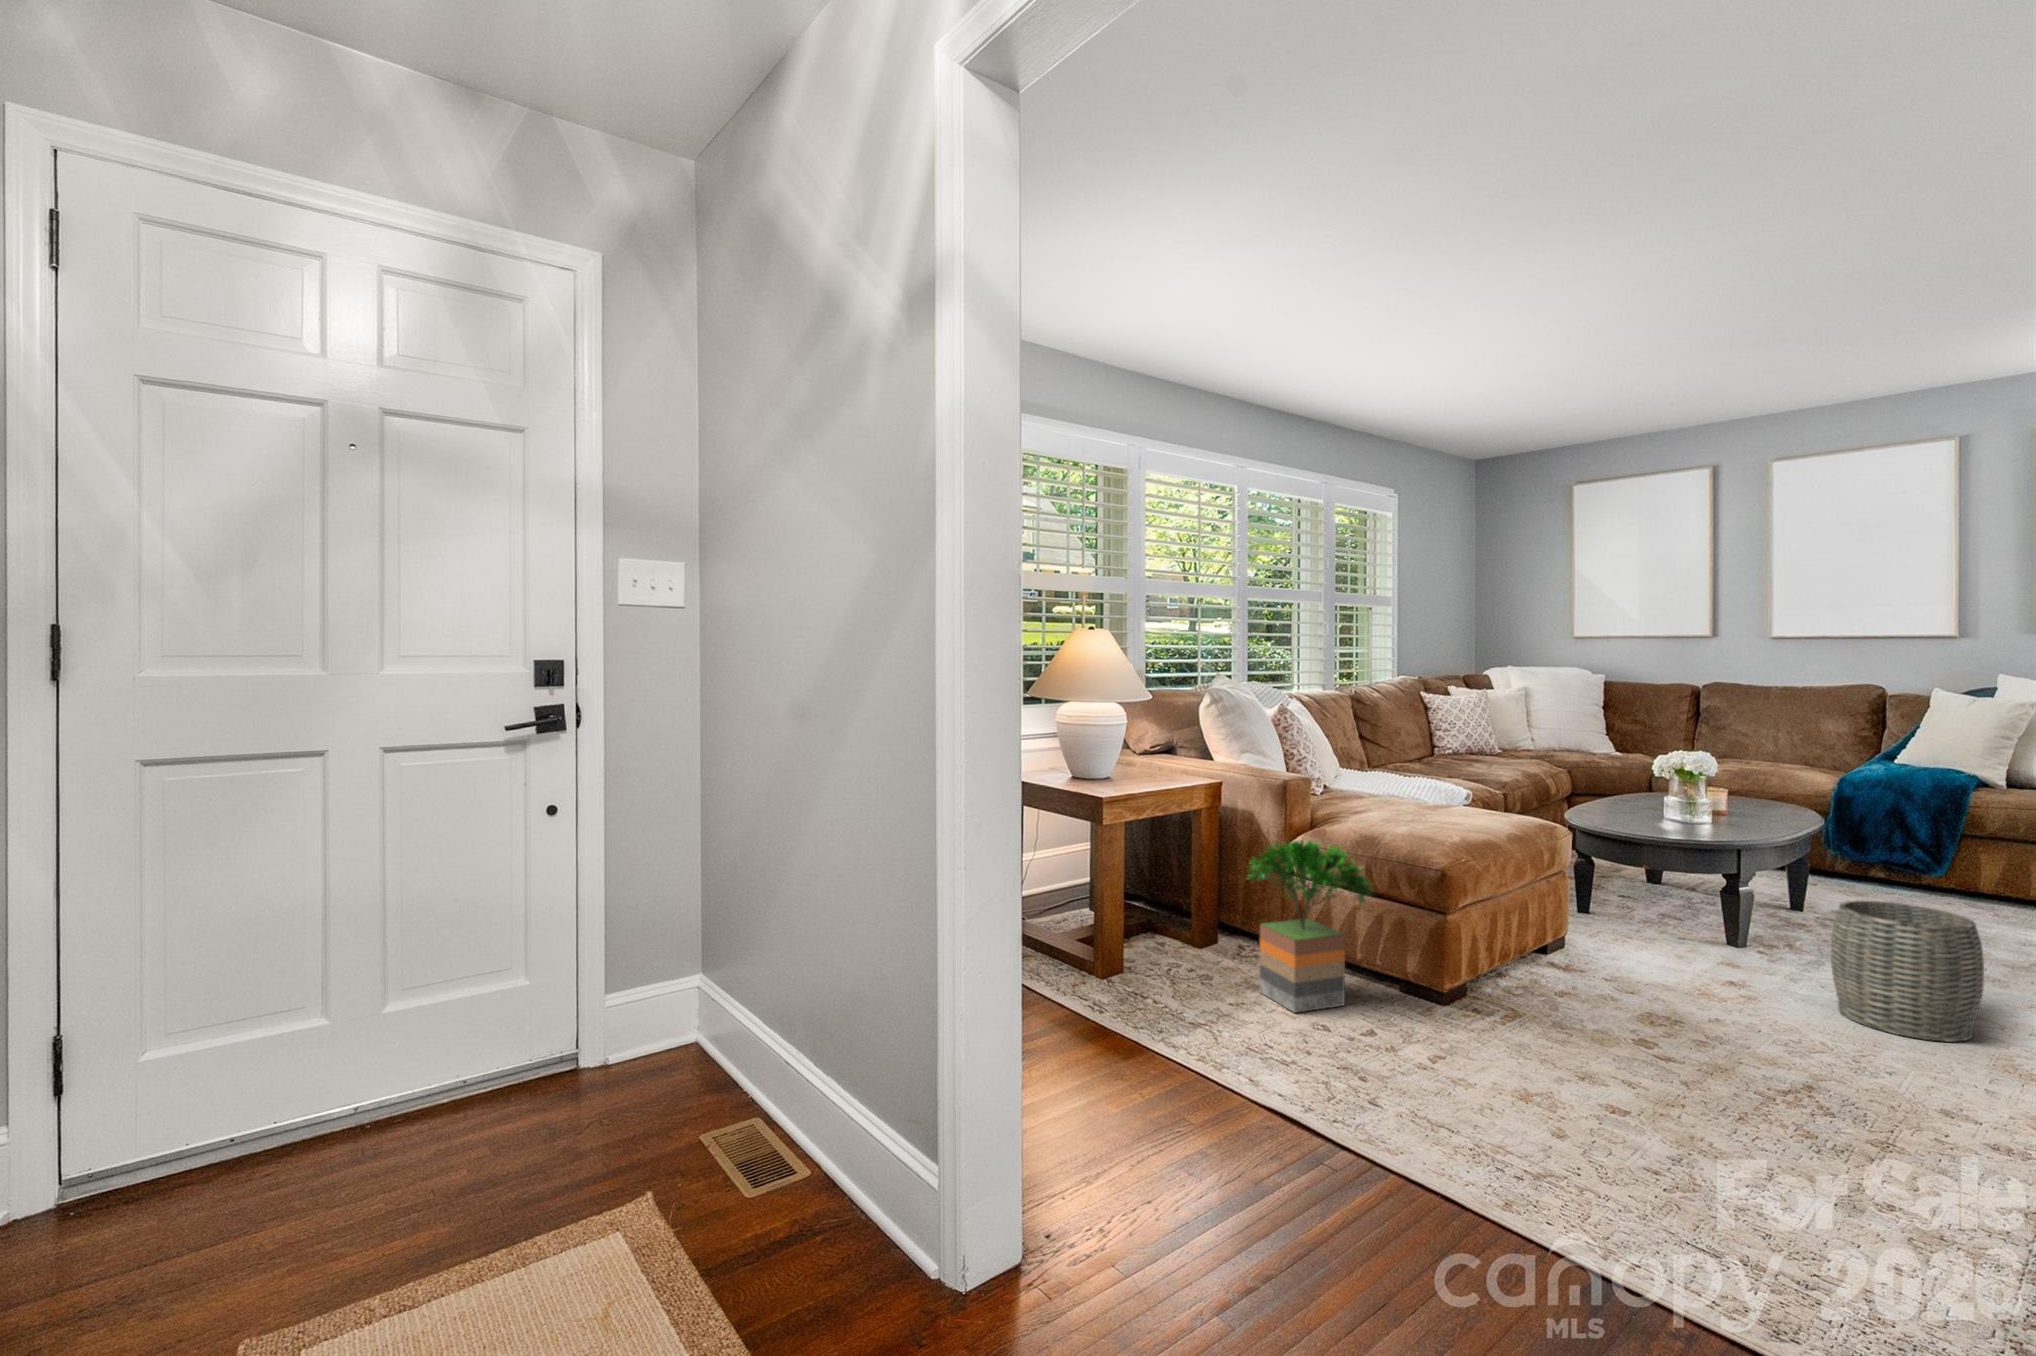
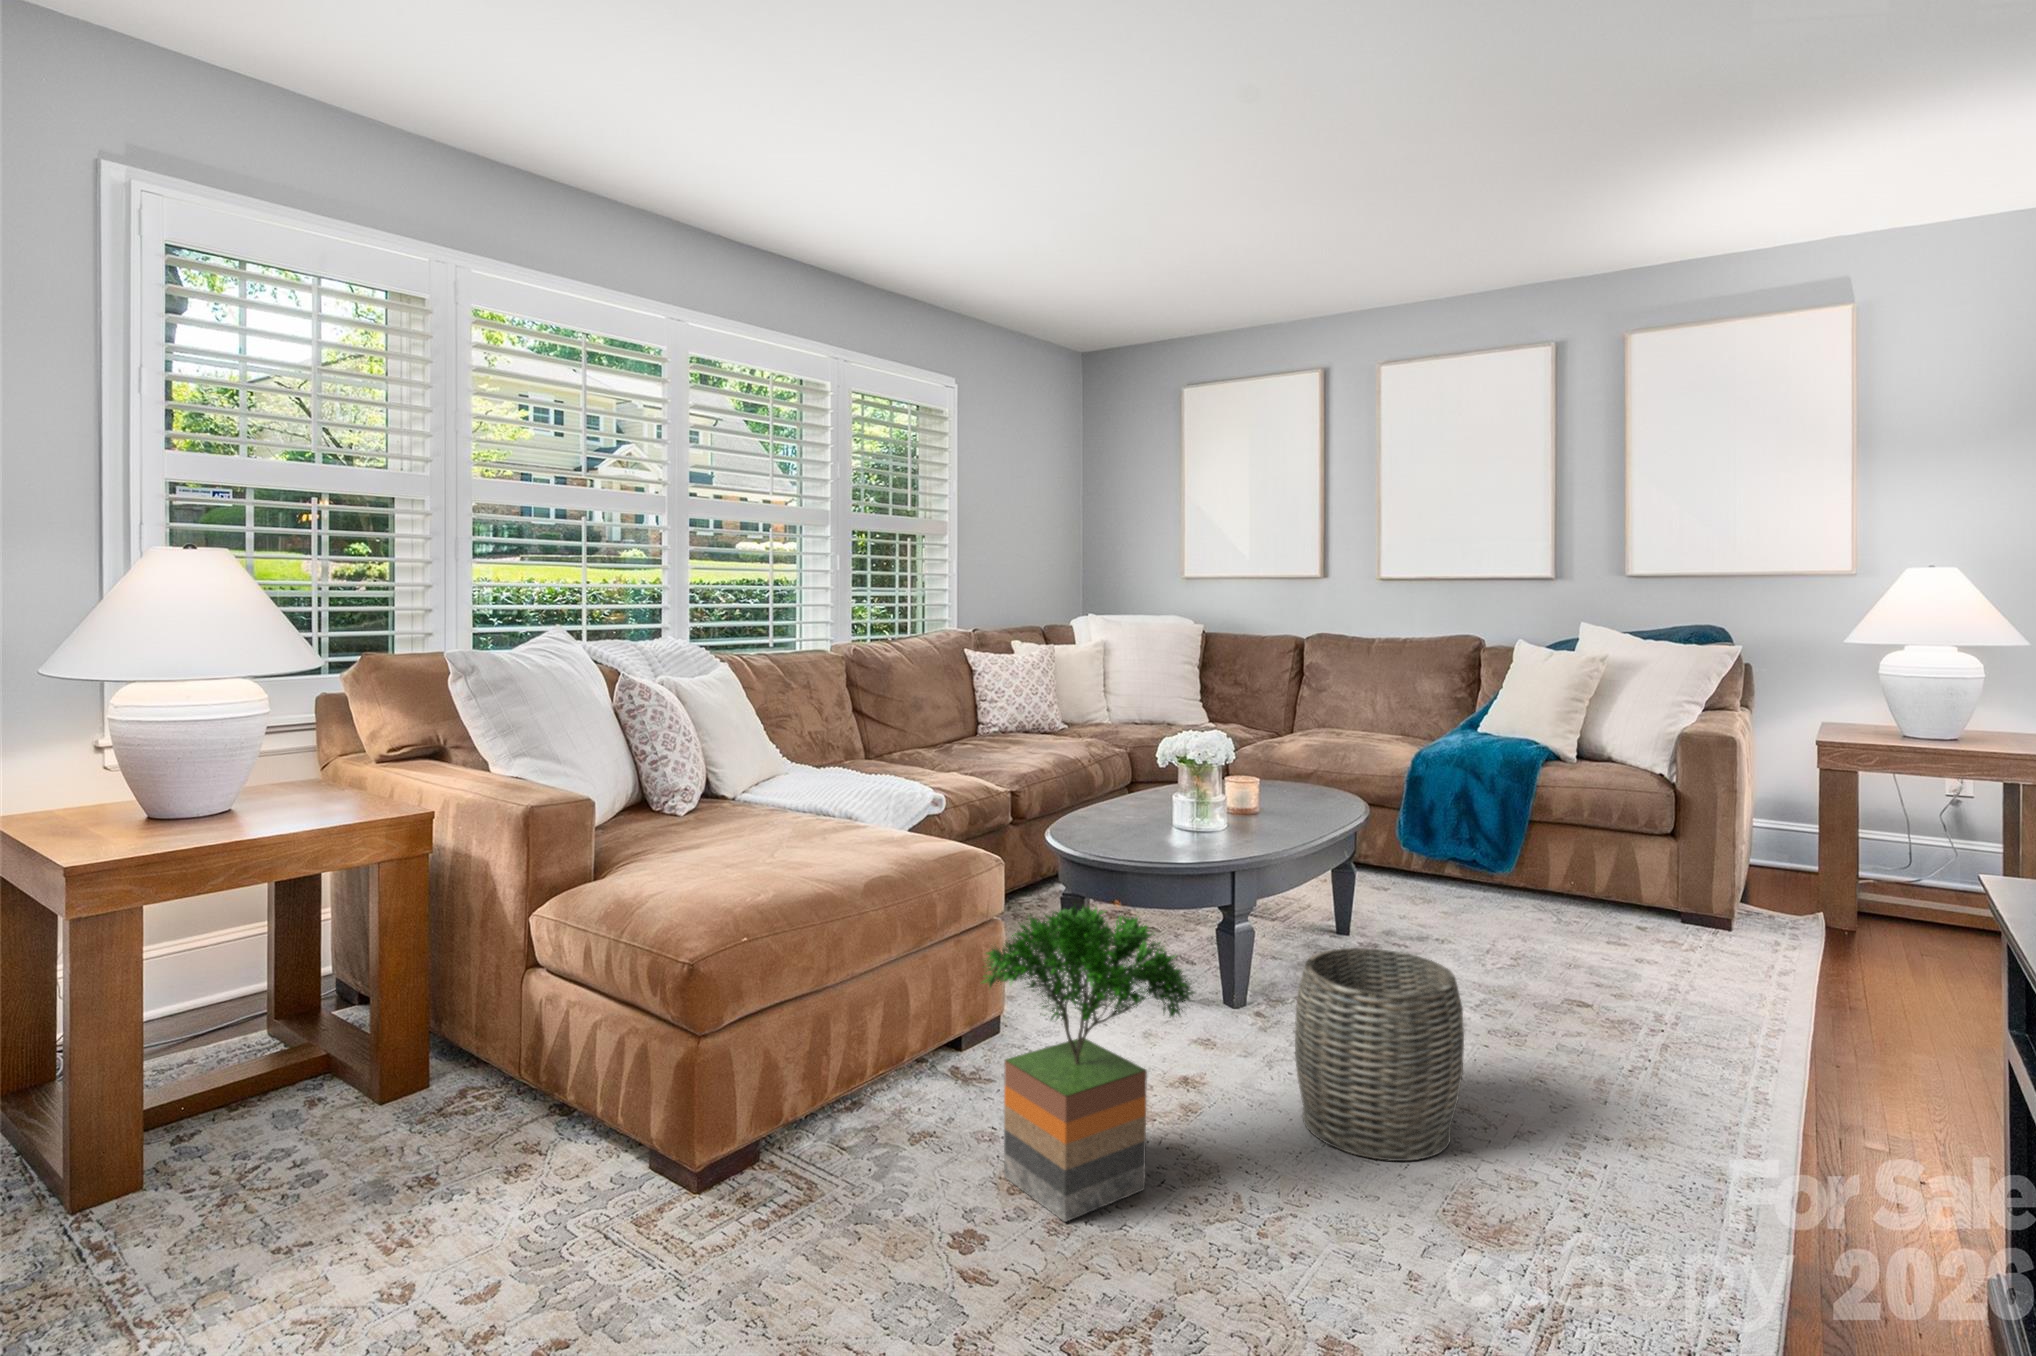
potted tree: present [1249,840,1372,1013] -> present [983,906,1195,1222]

